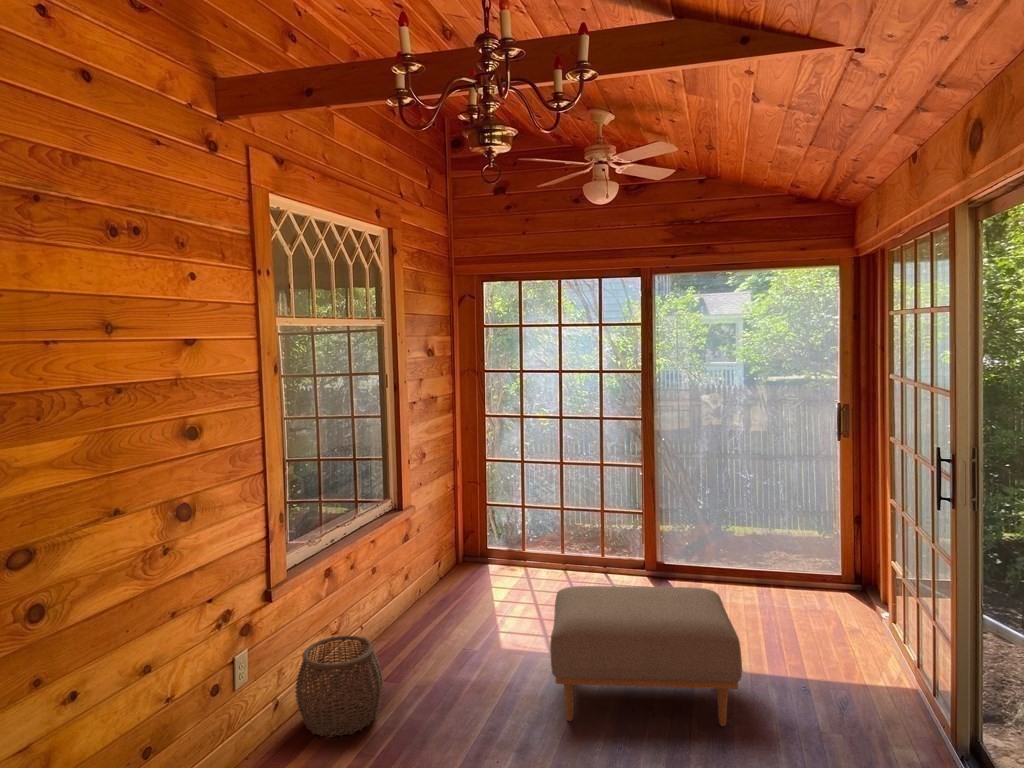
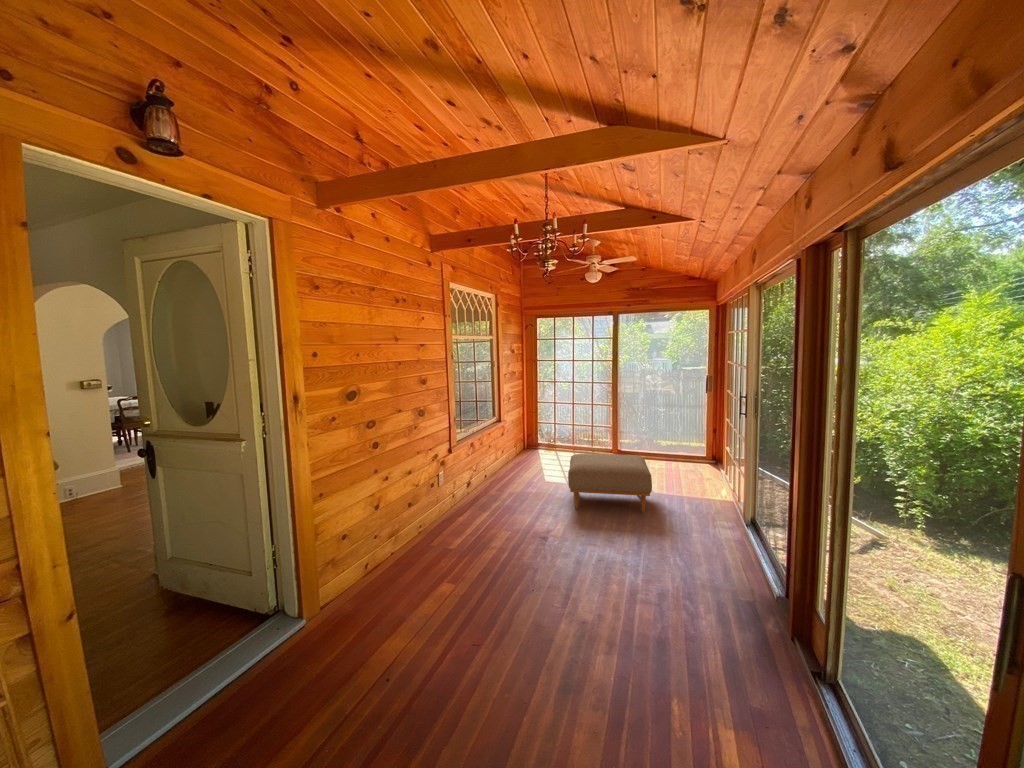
woven basket: present [295,635,383,737] -> none [460,471,497,510]

